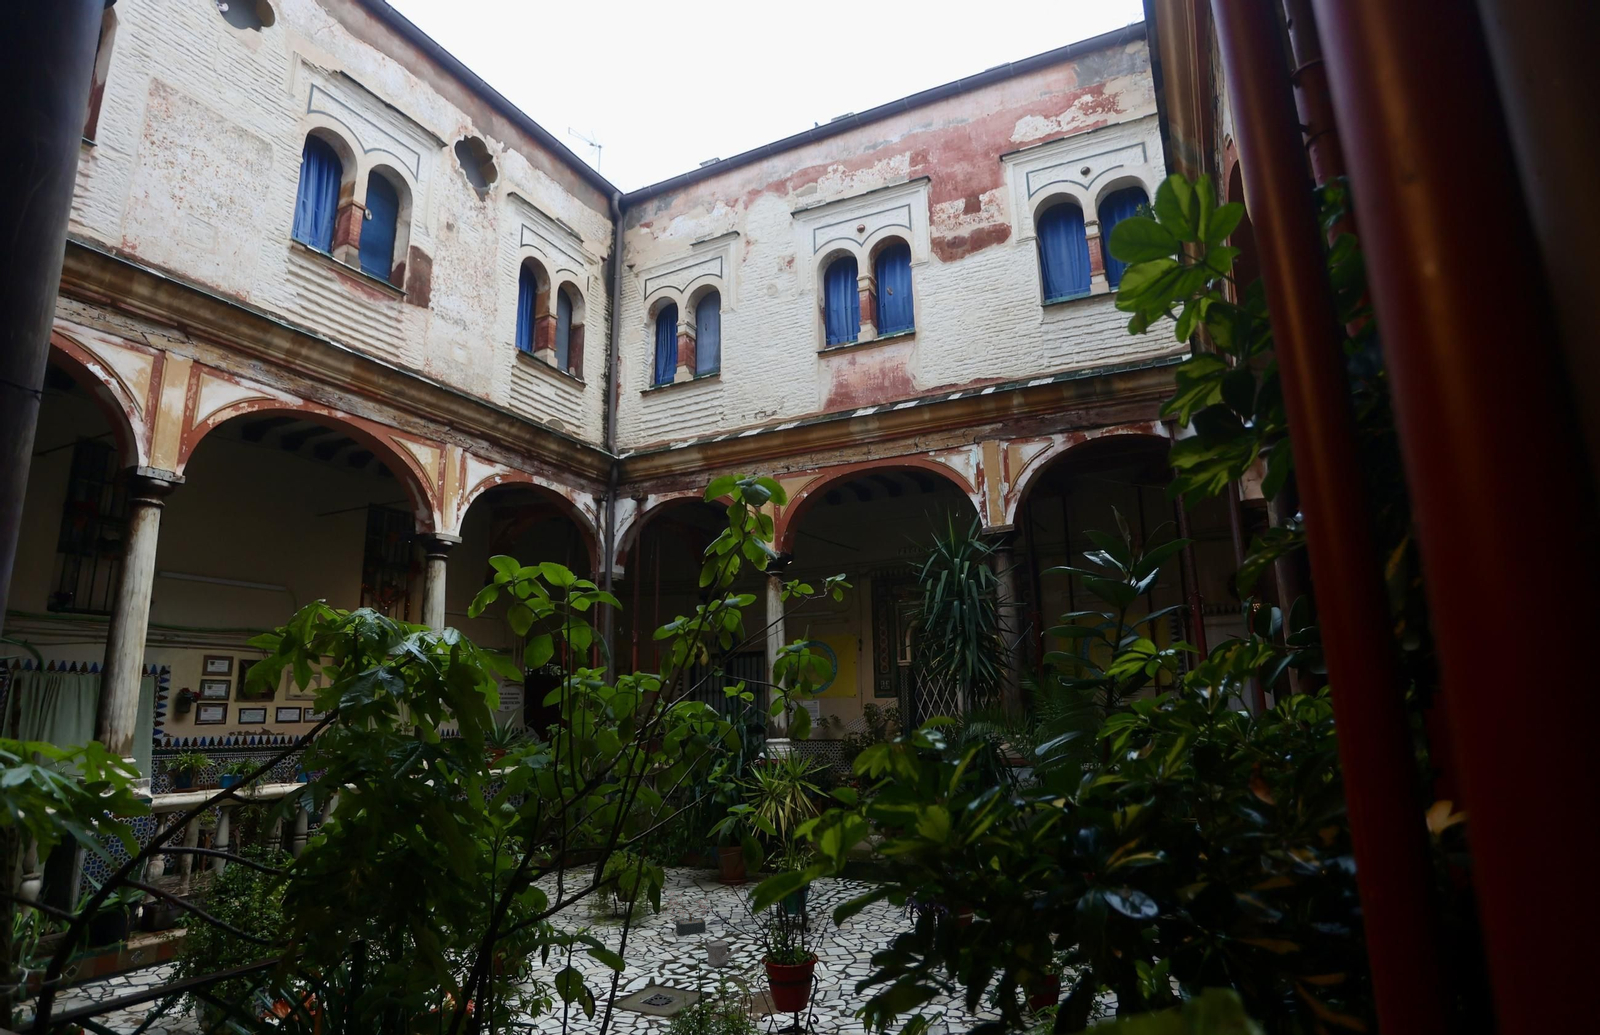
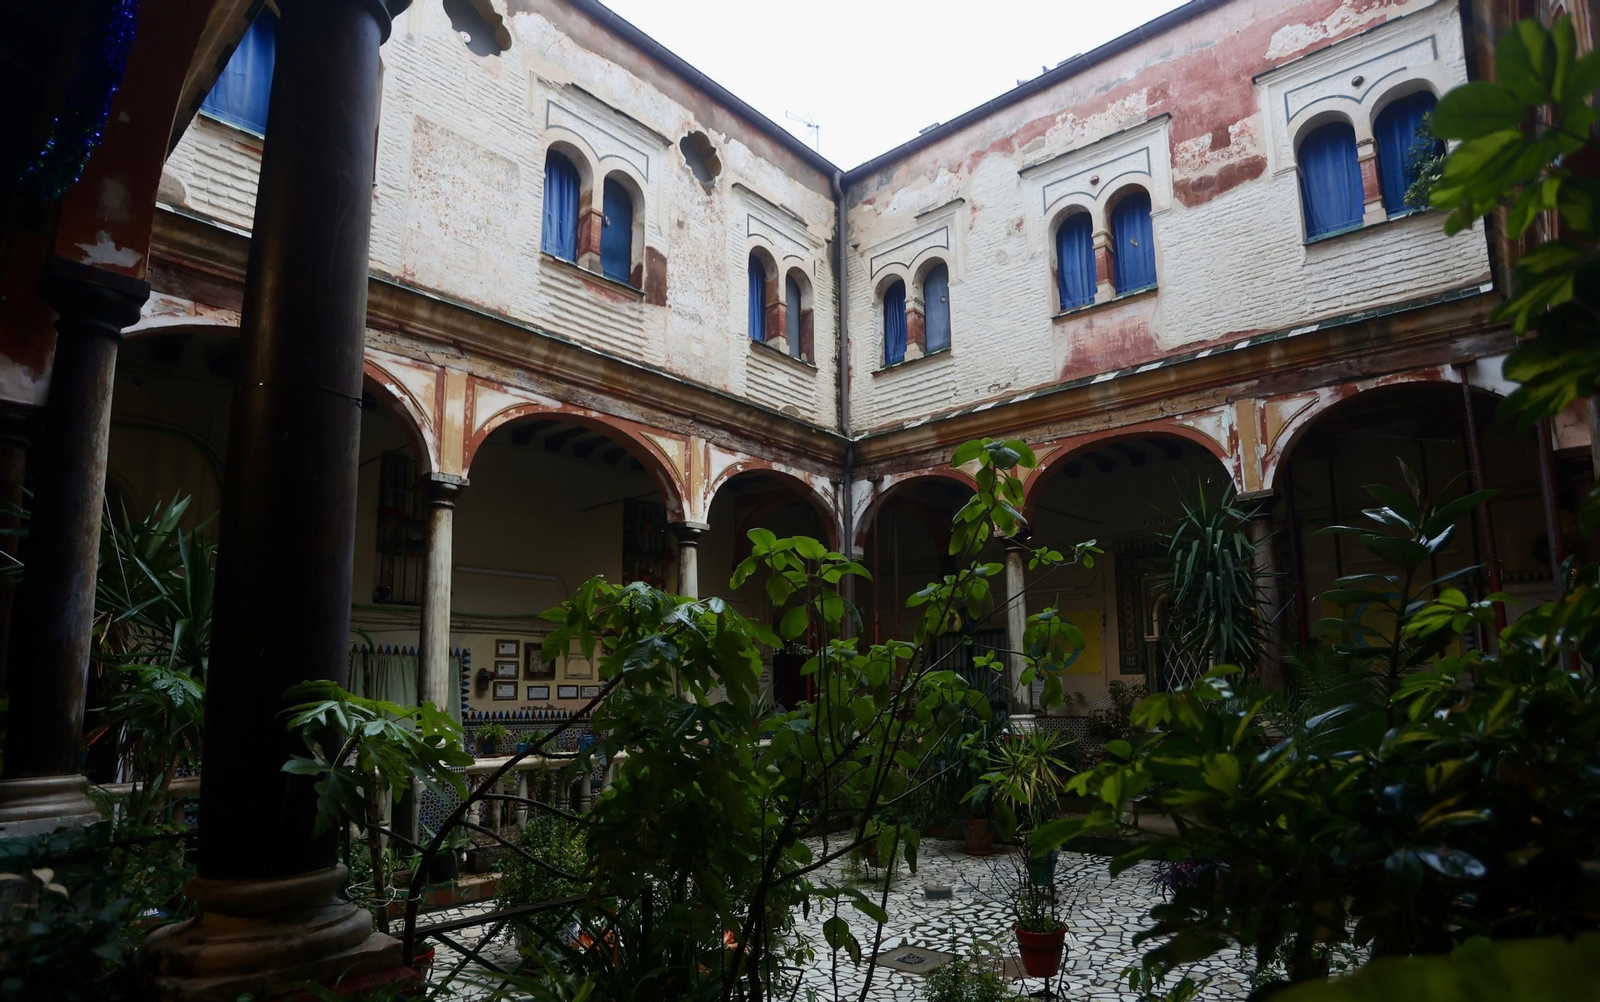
watering can: present [705,938,740,967] -> none [951,899,985,925]

